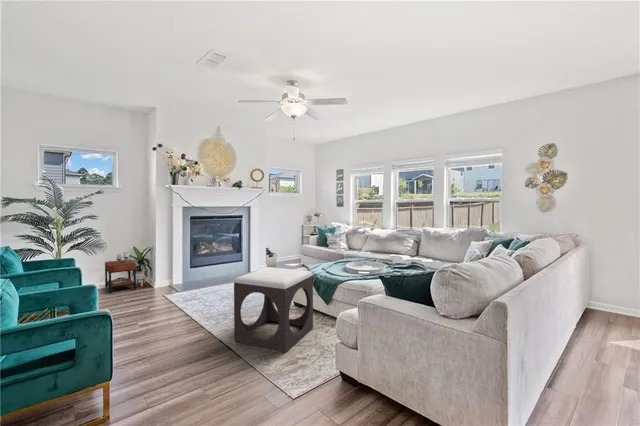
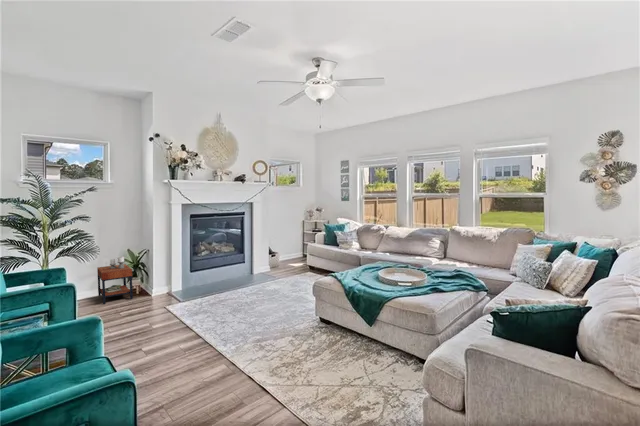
footstool: present [234,267,313,353] -> none [249,278,339,382]

